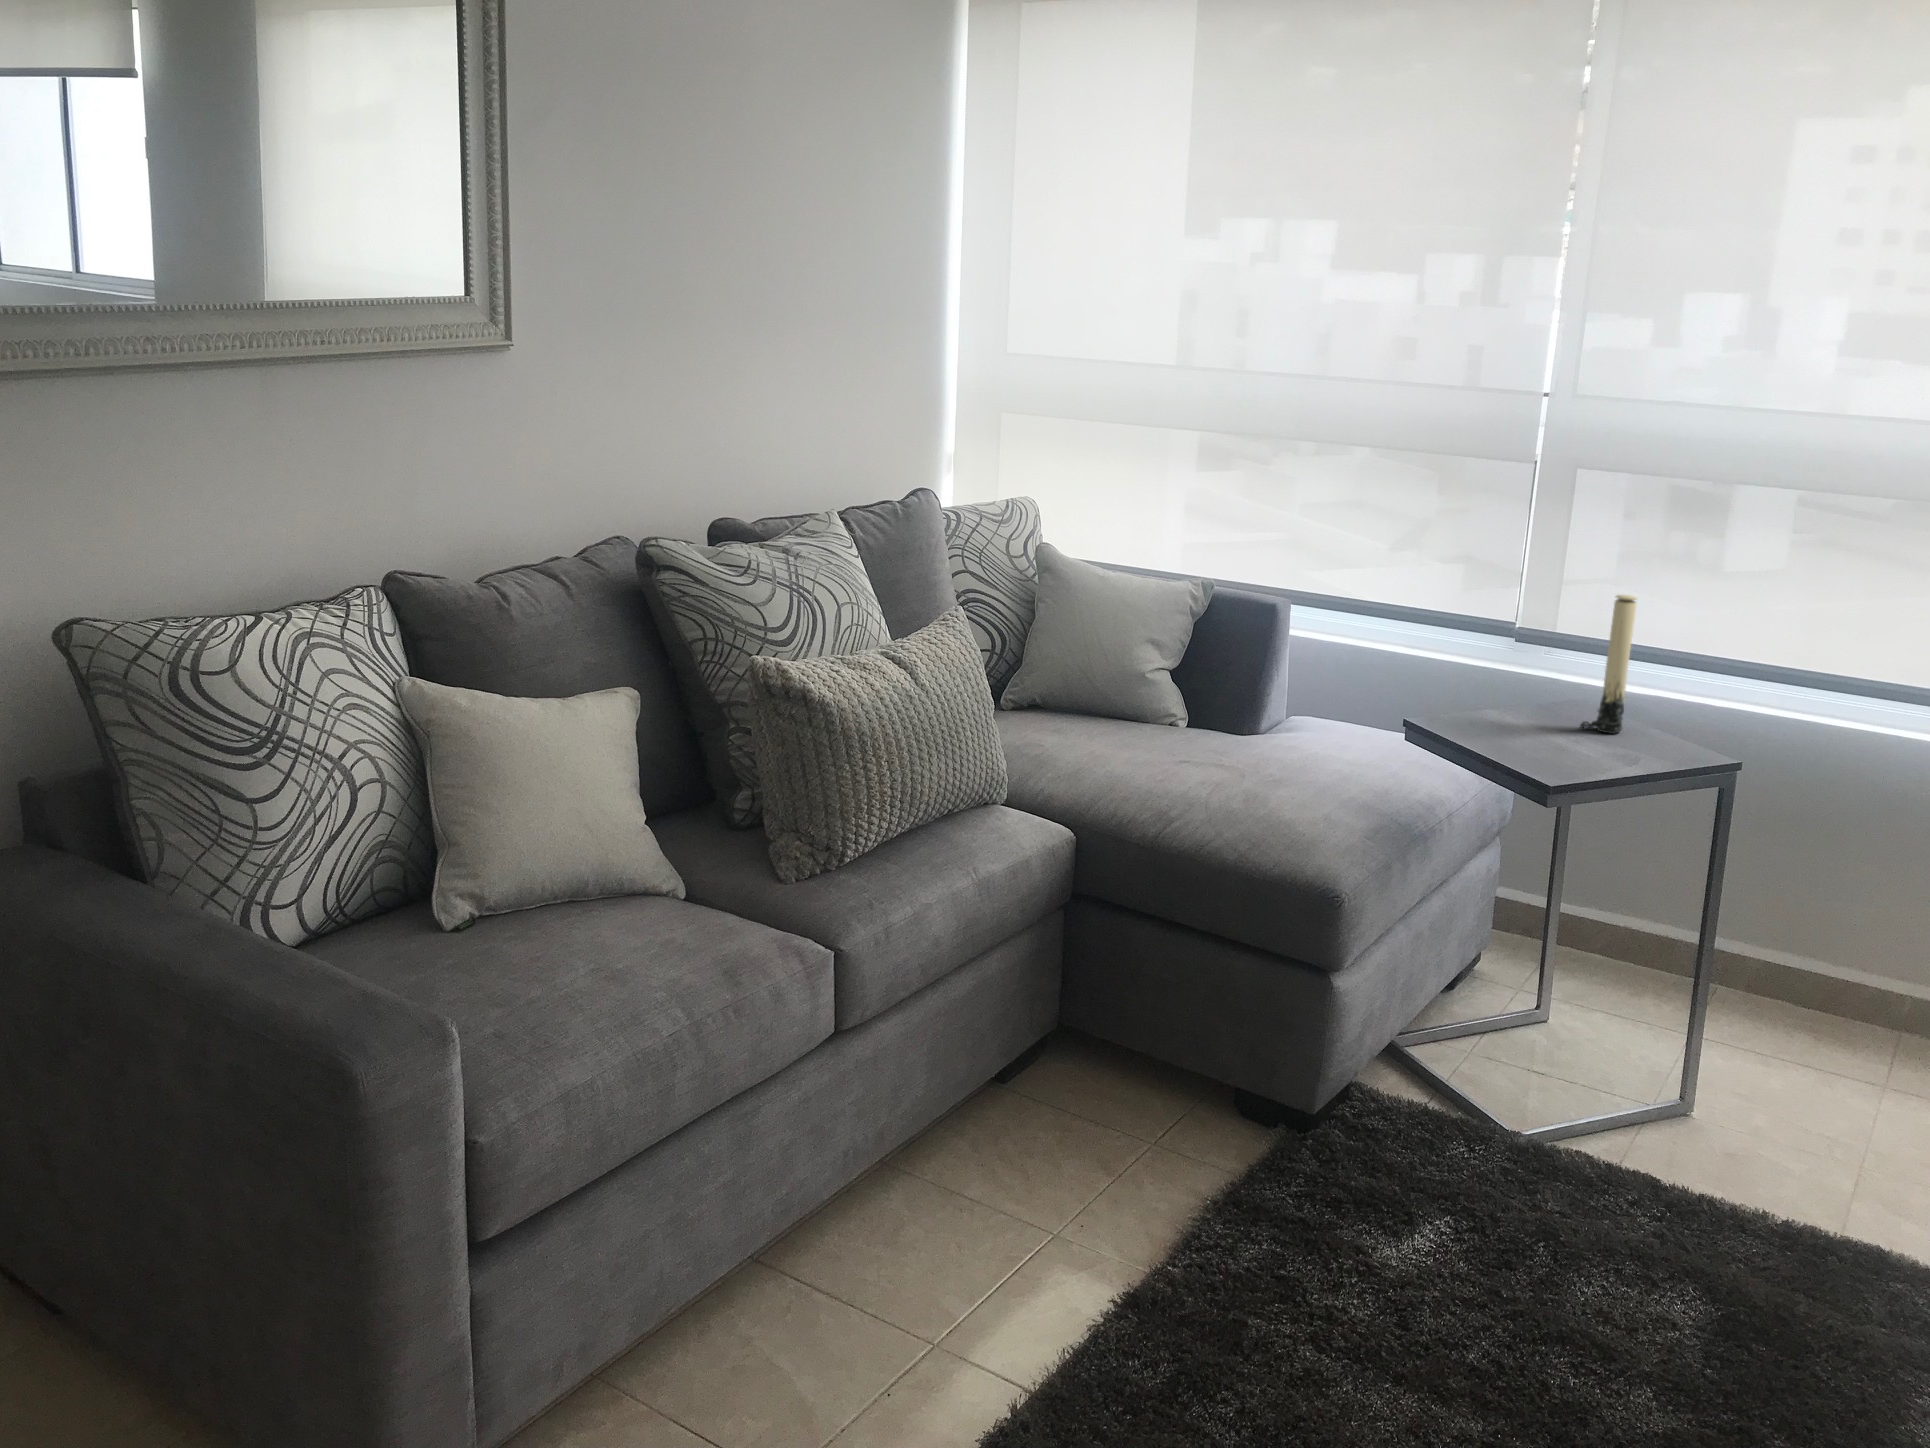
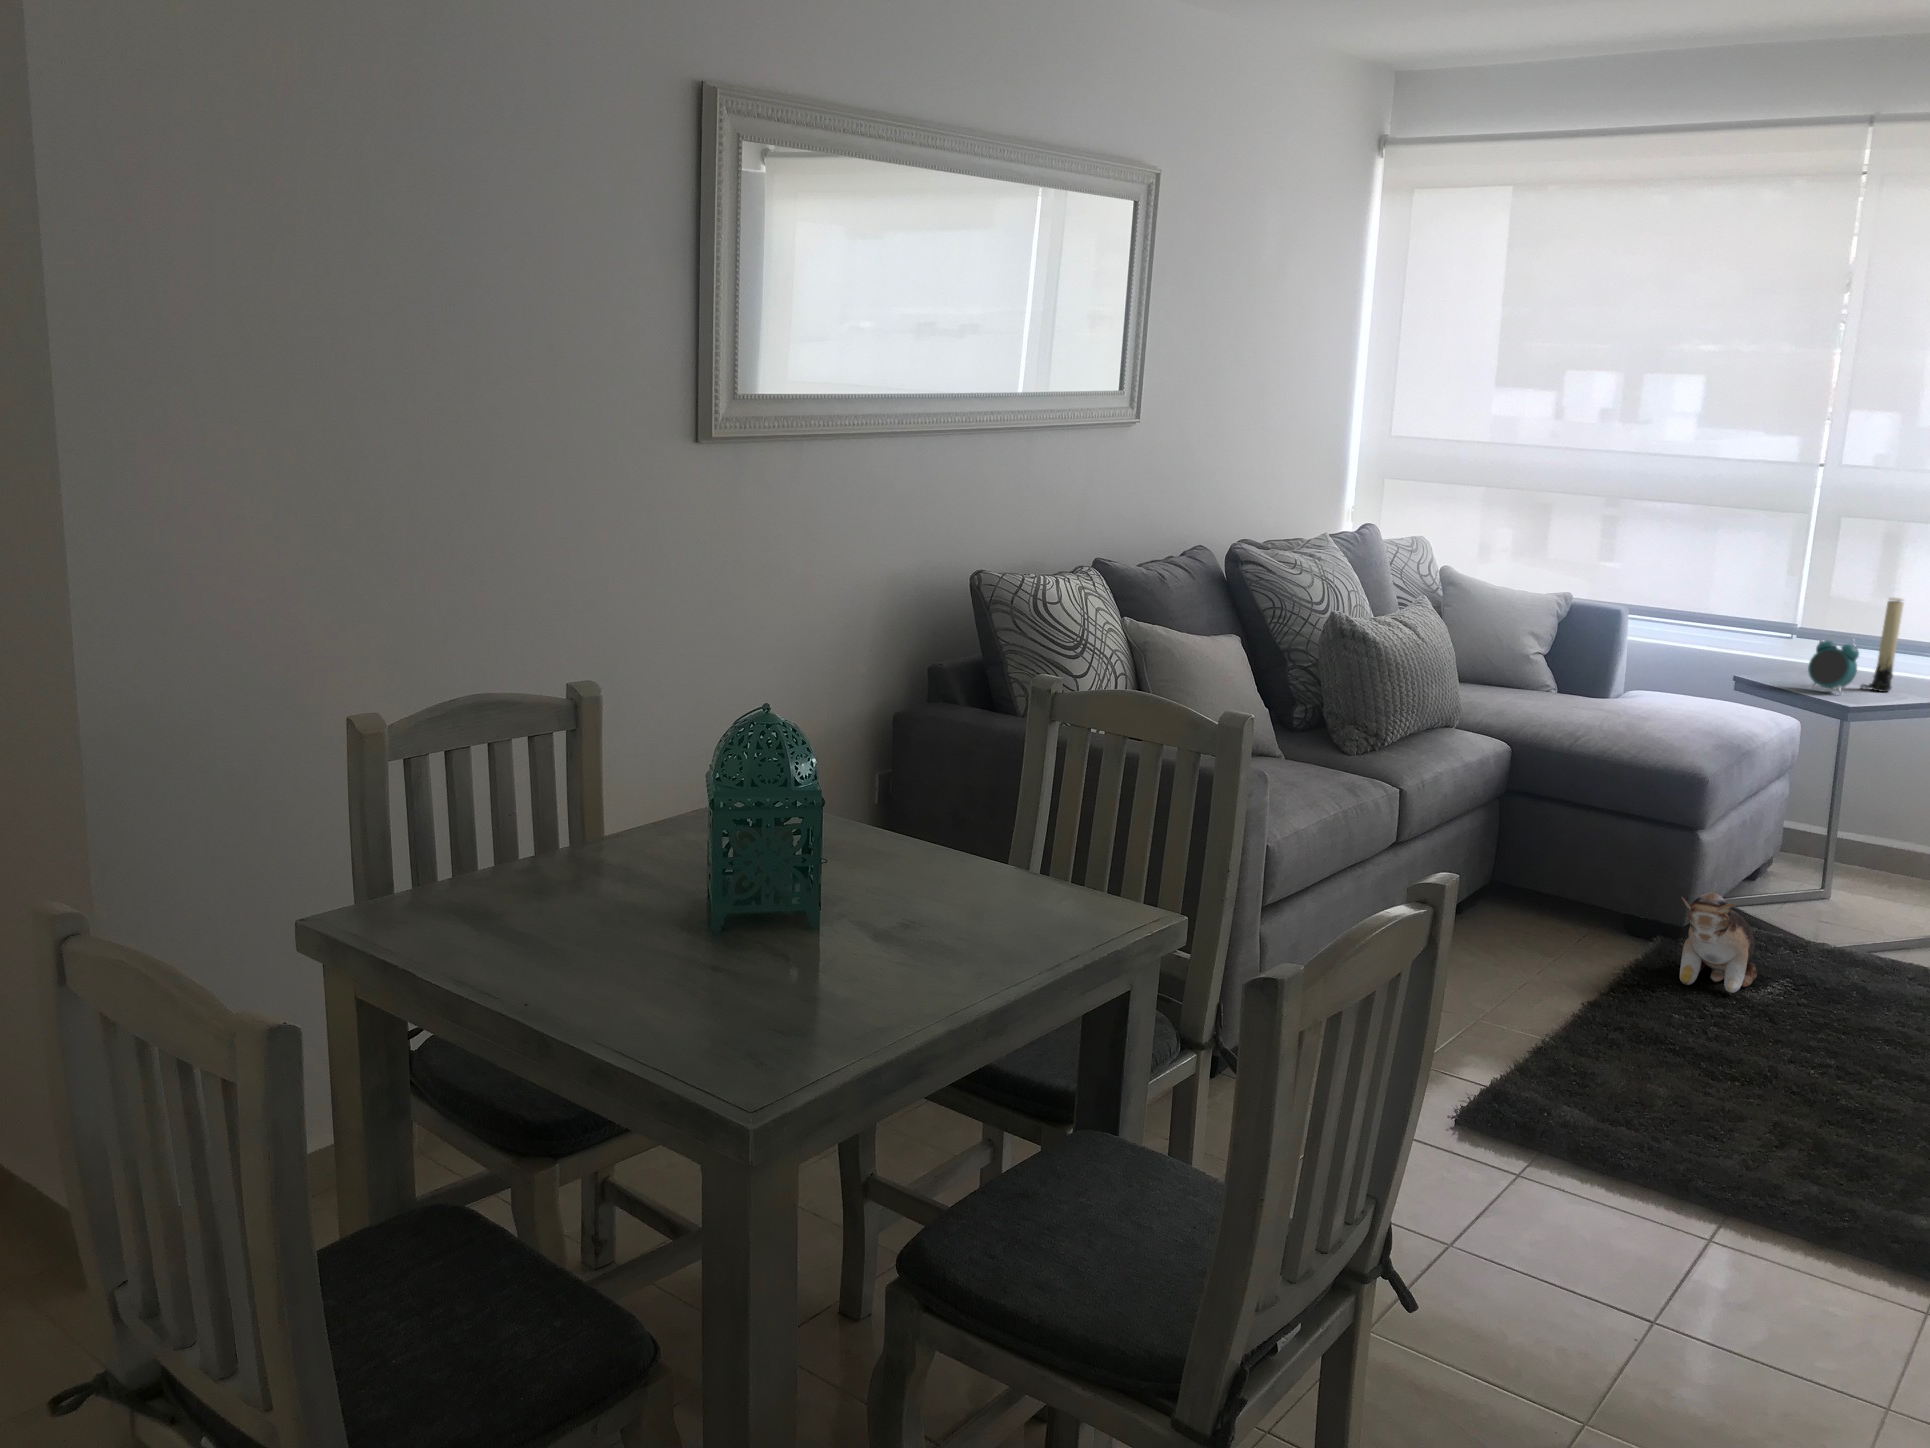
alarm clock: none [1504,652,1572,744] -> present [1808,634,1859,694]
plush toy: none [1278,1090,1408,1240] -> present [1680,893,1757,993]

